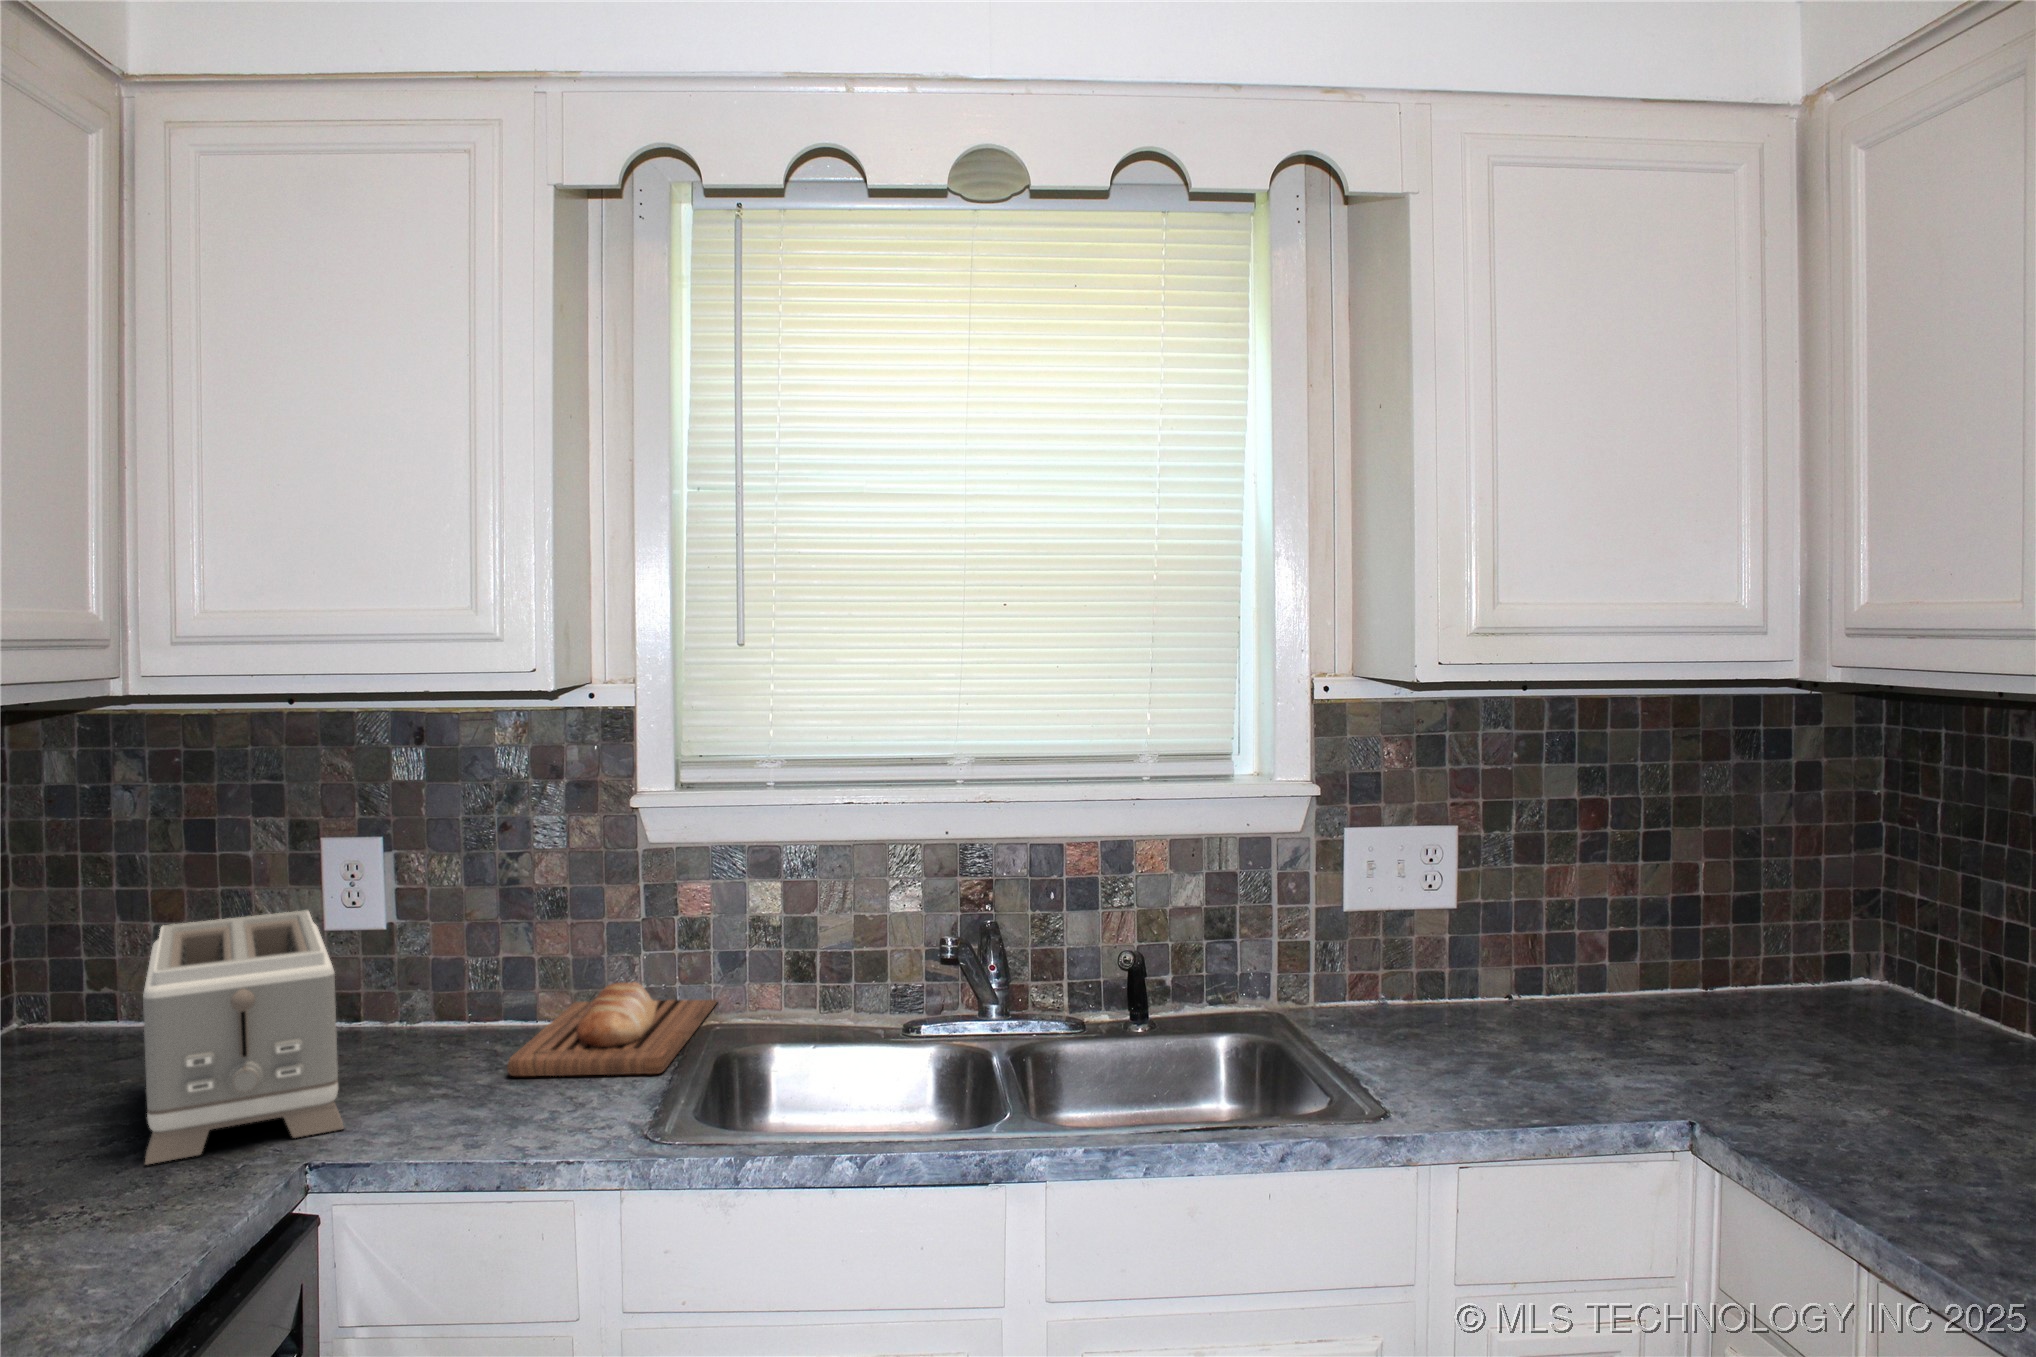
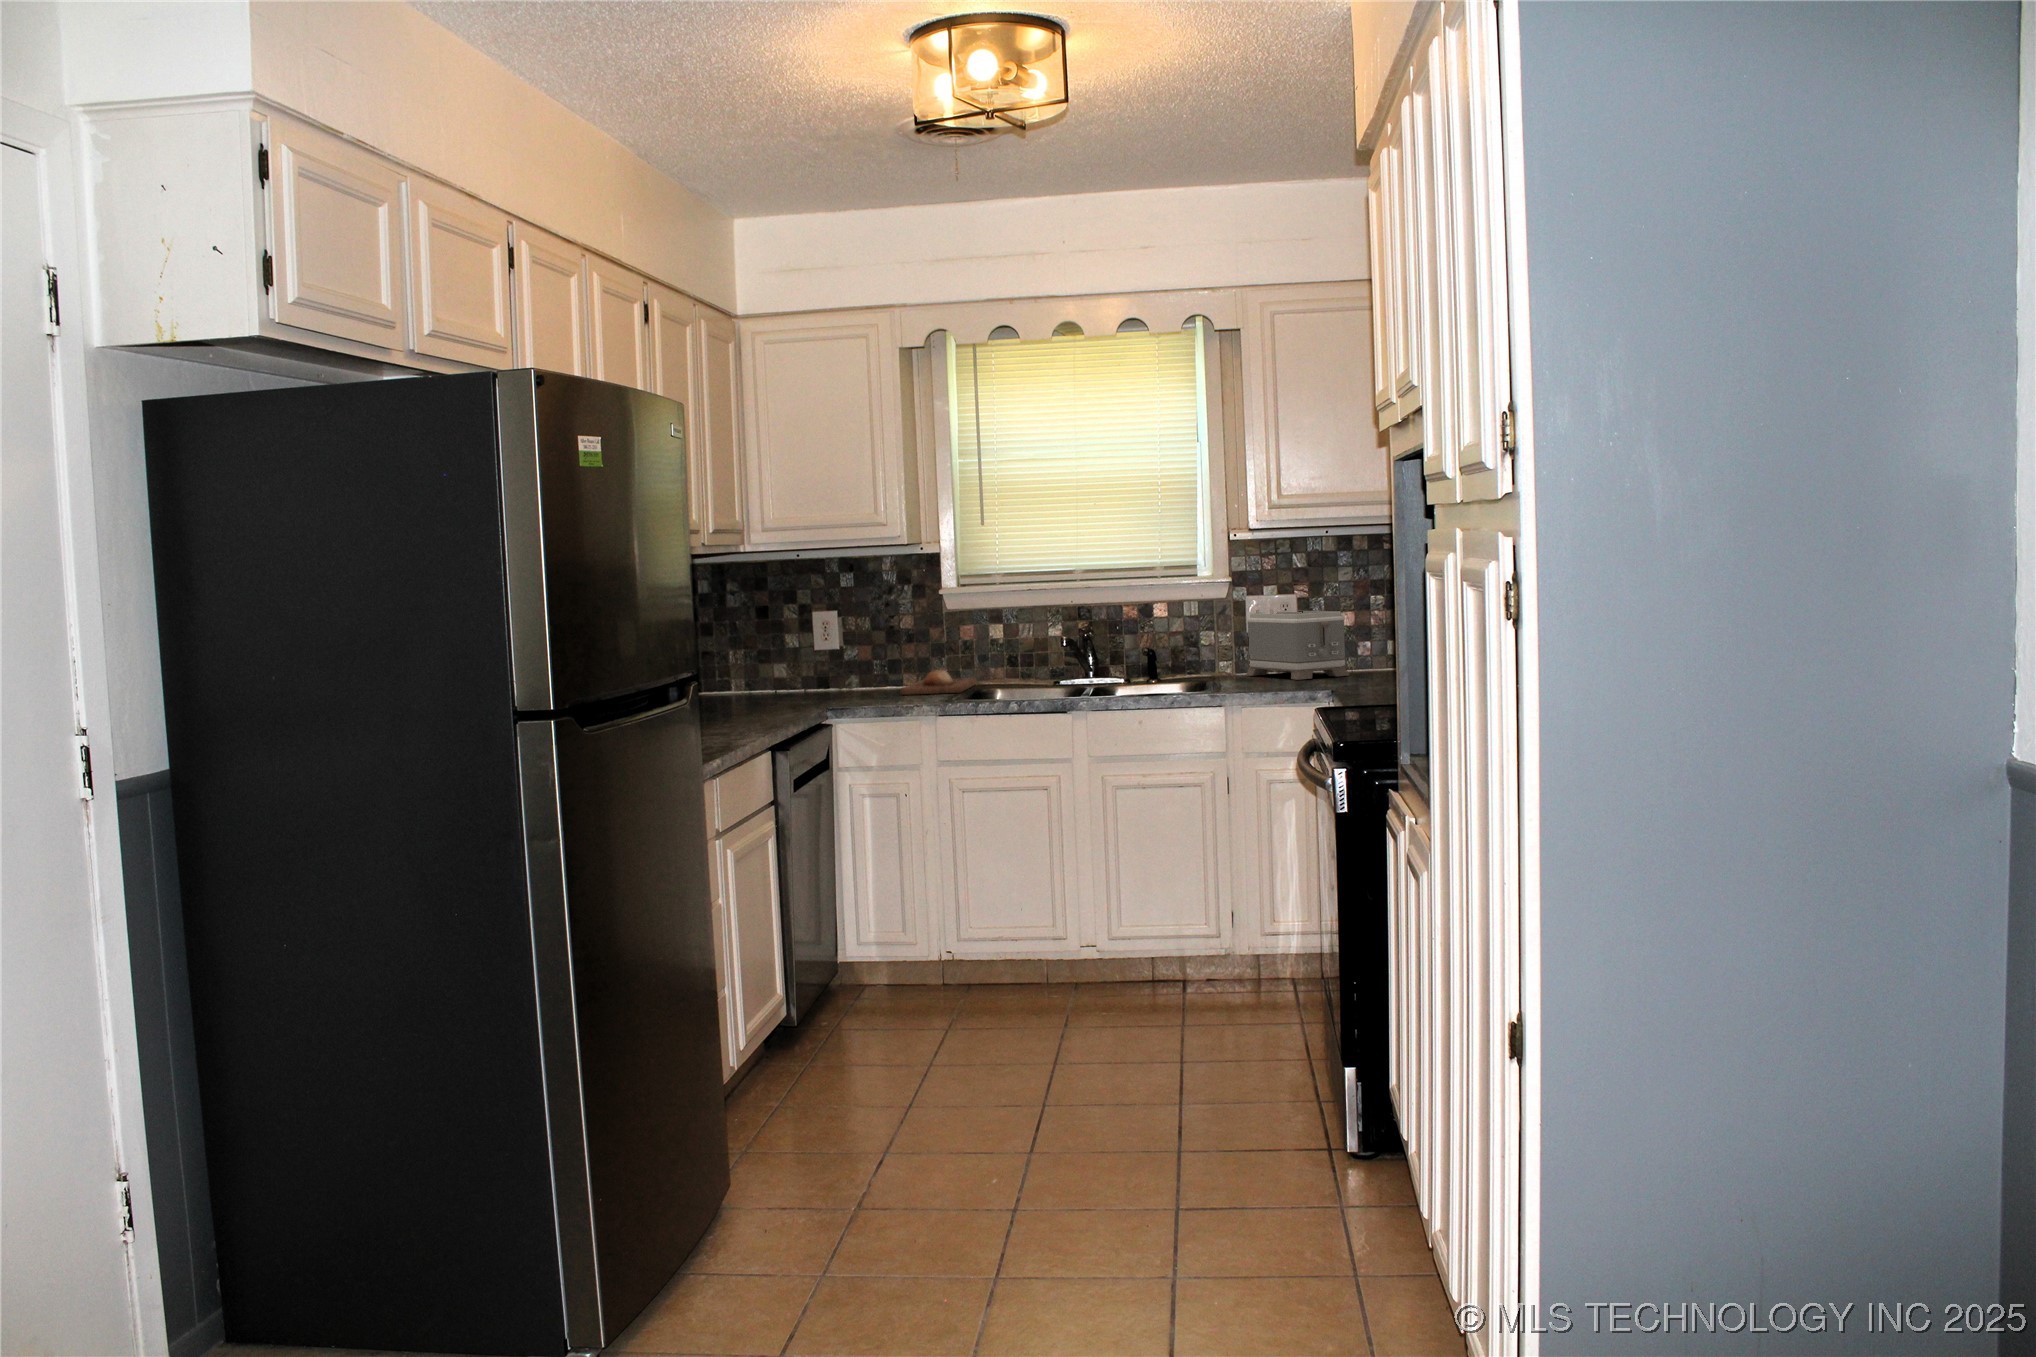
toaster: present [143,911,344,1165] -> present [1246,611,1349,680]

